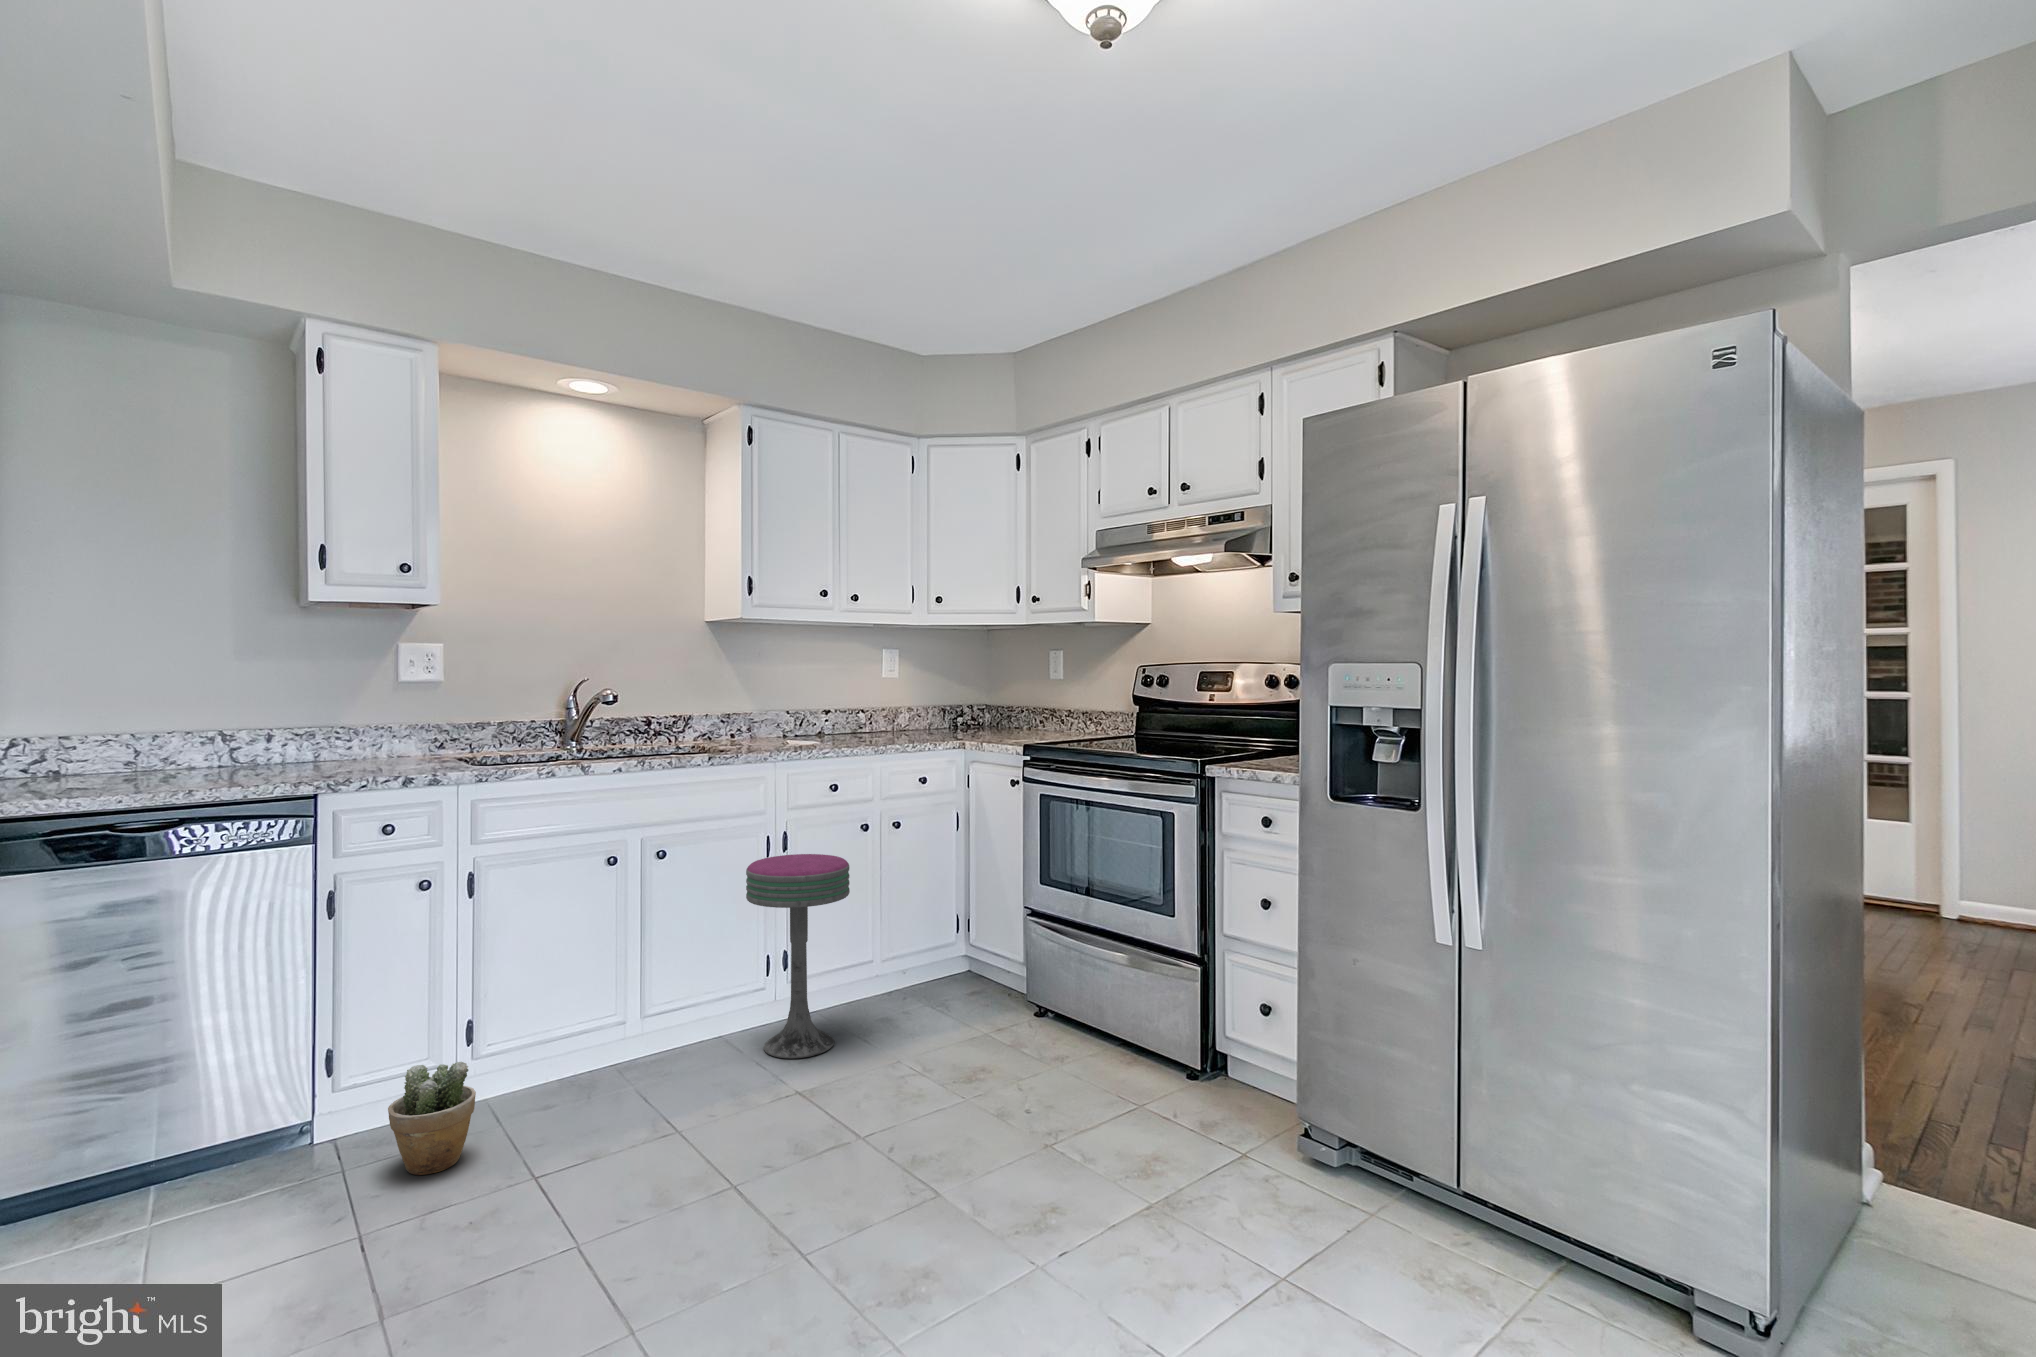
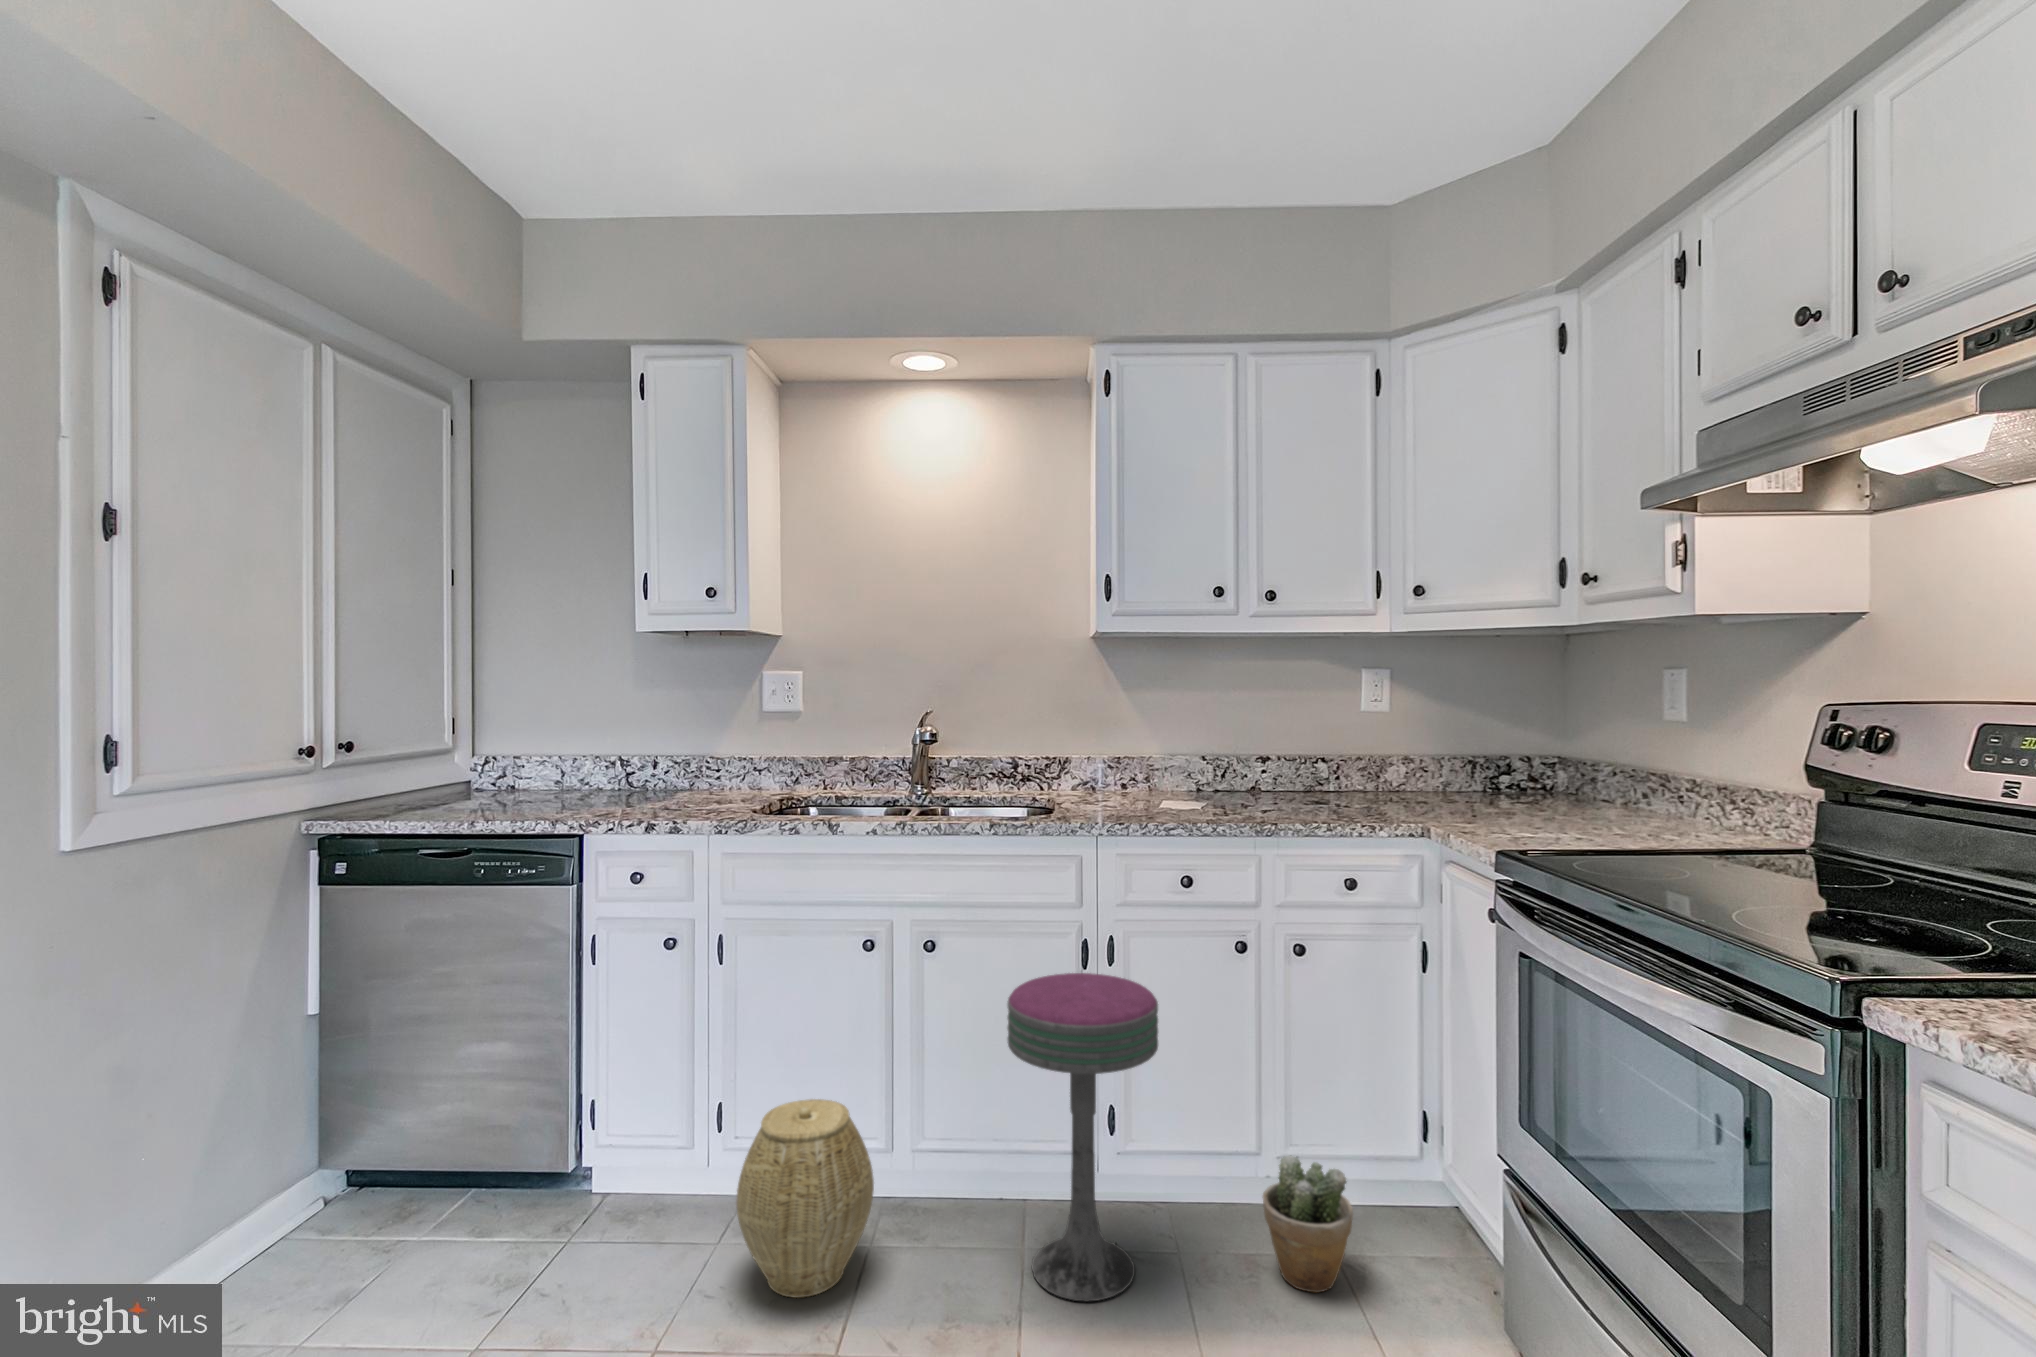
woven basket: none [558,975,669,1116] -> present [736,1099,874,1298]
potted plant: present [388,1062,476,1175] -> present [1263,1155,1353,1292]

